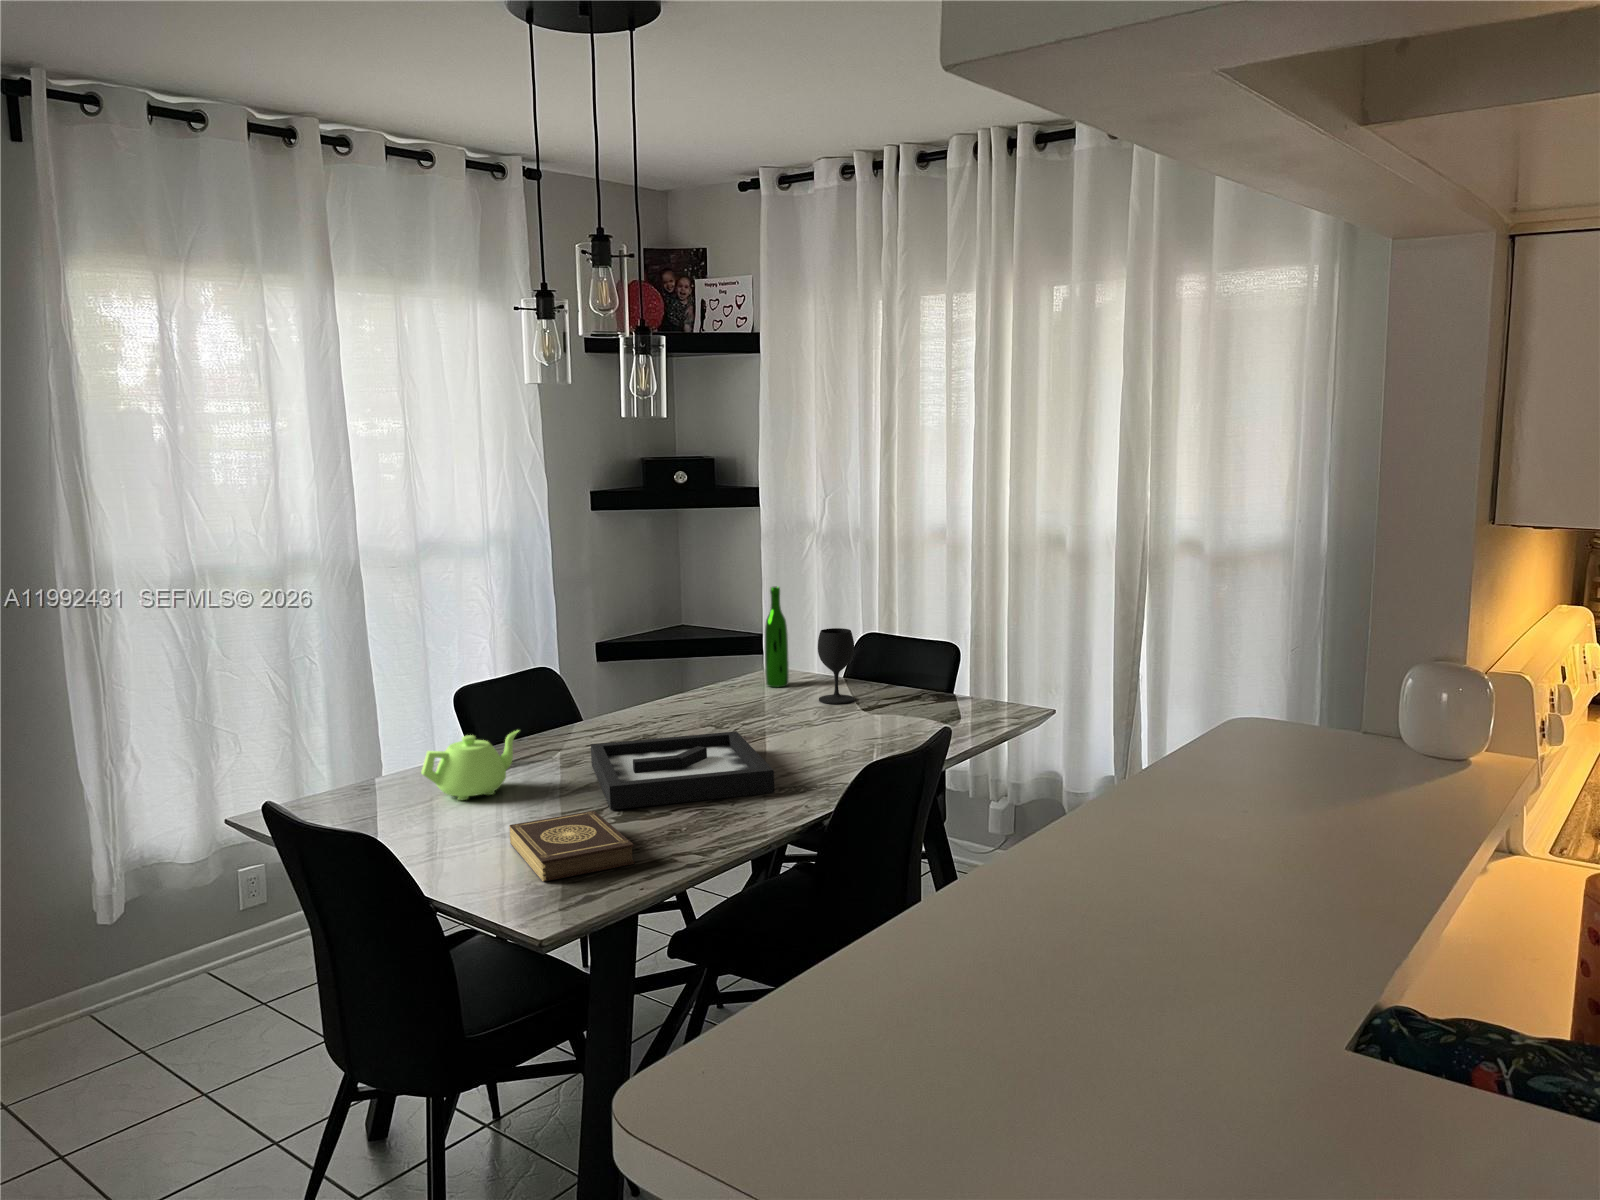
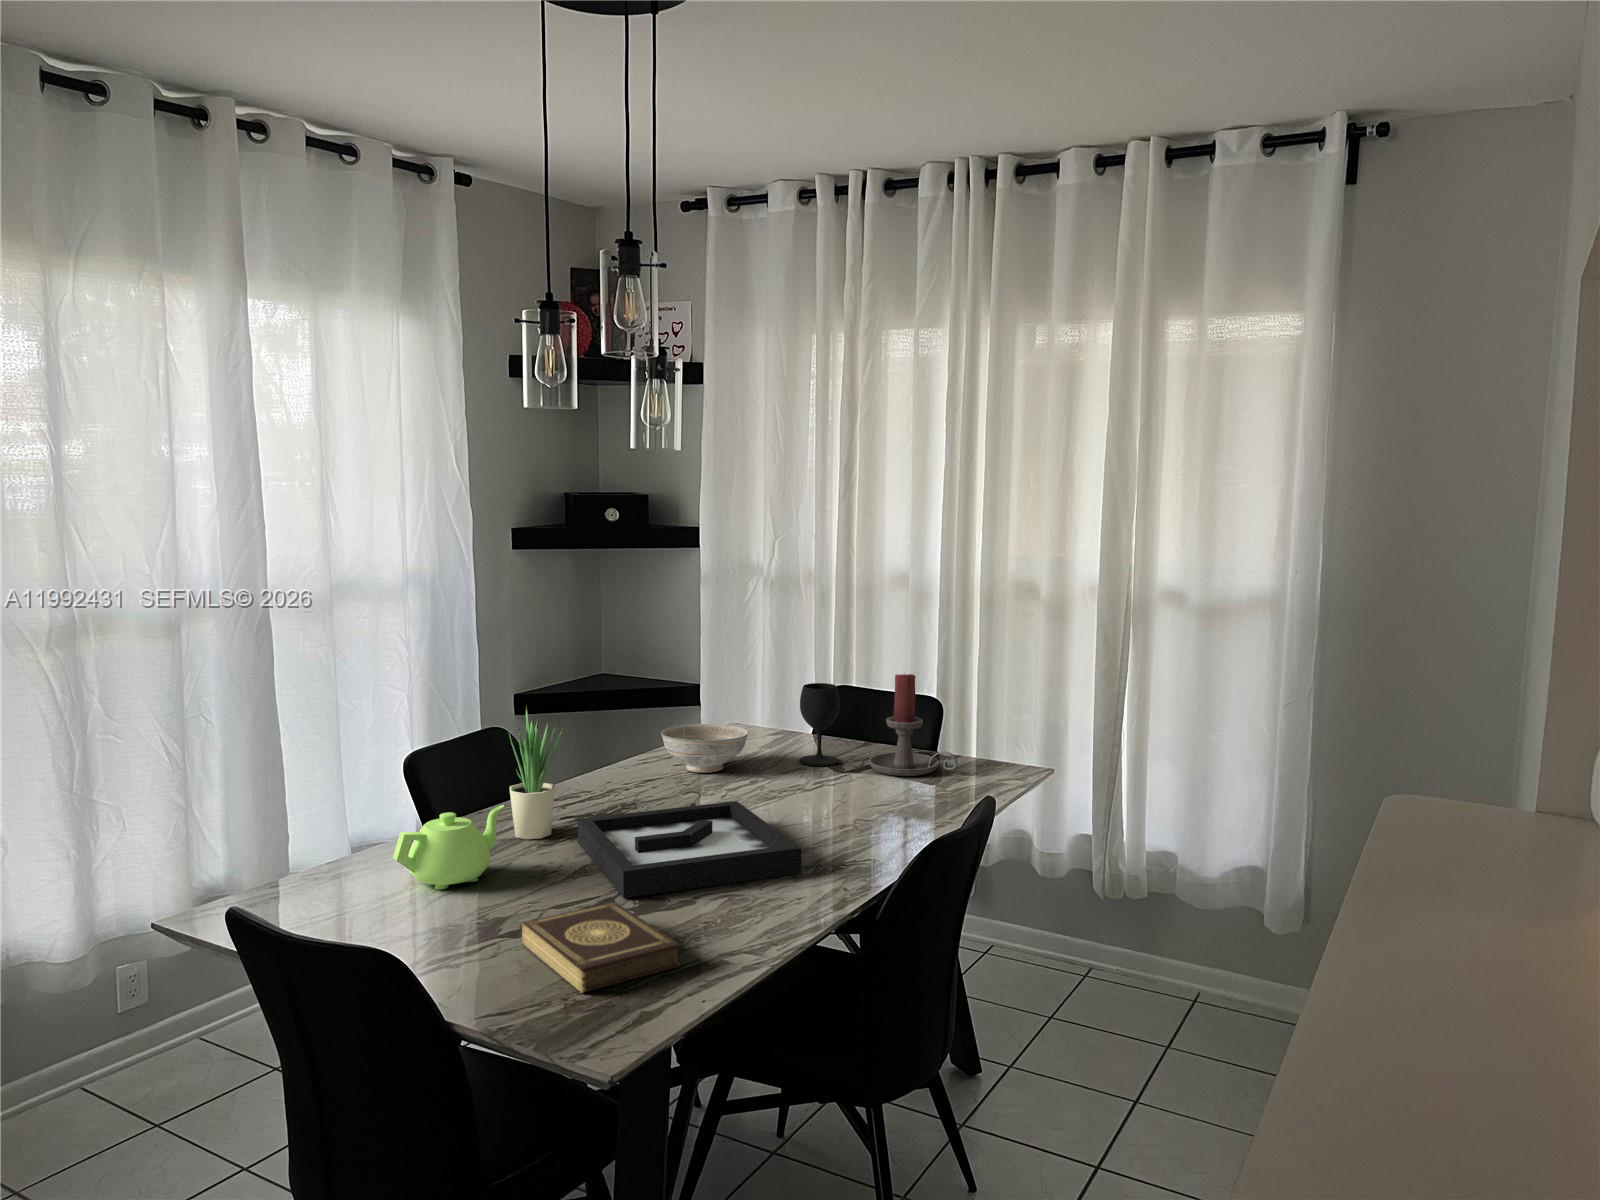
wine bottle: present [765,586,789,687] -> none [734,637,759,747]
candle holder: none [878,618,958,713] -> present [869,673,958,776]
potted plant: none [533,644,580,762] -> present [509,706,563,839]
decorative bowl: none [690,666,769,709] -> present [661,724,749,773]

